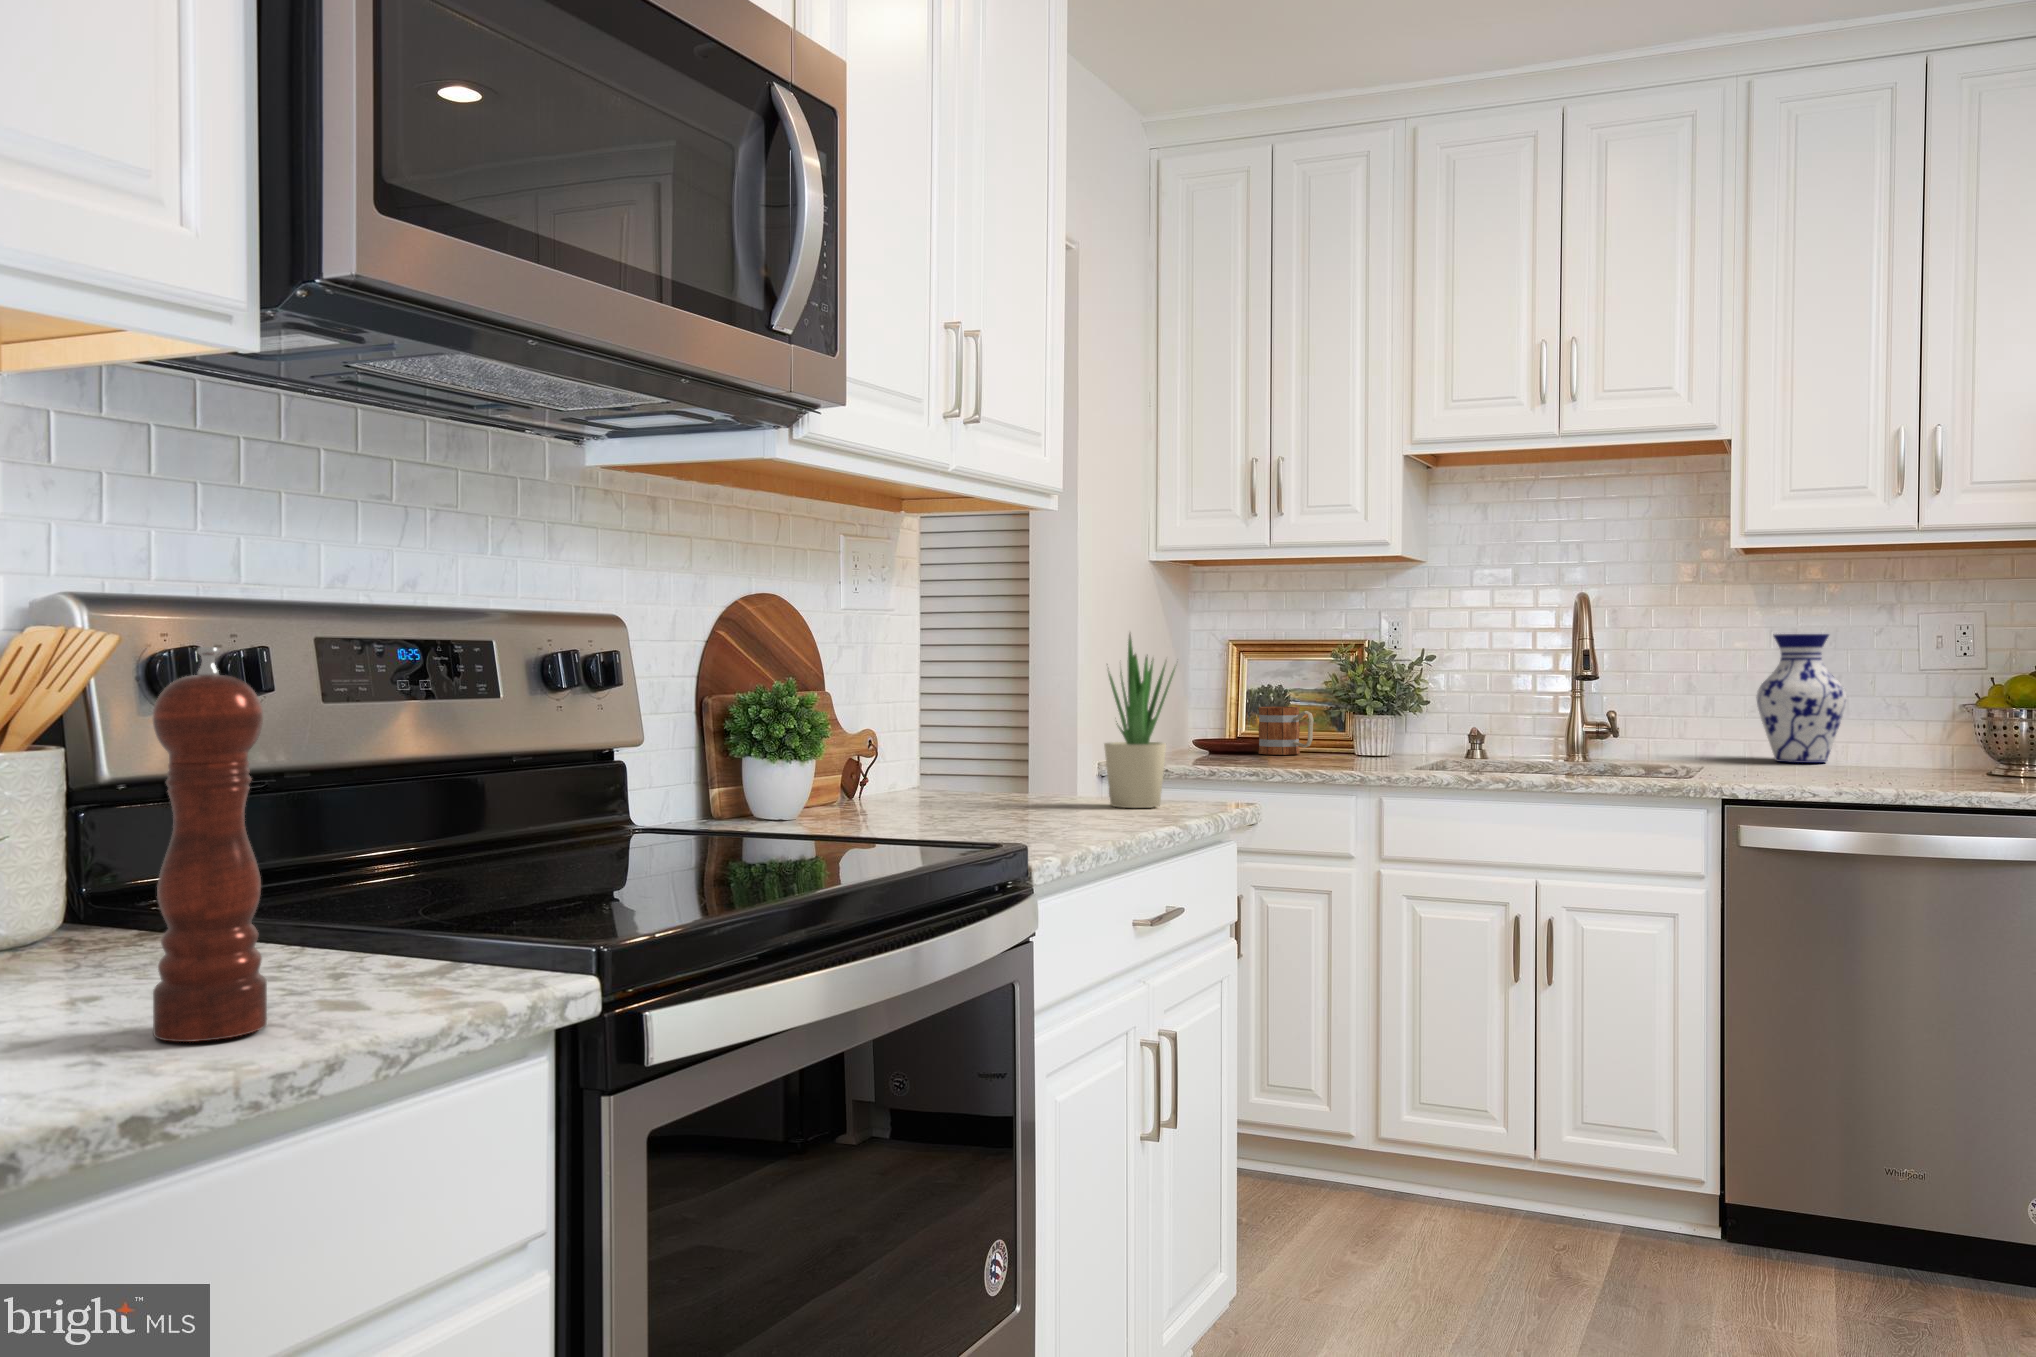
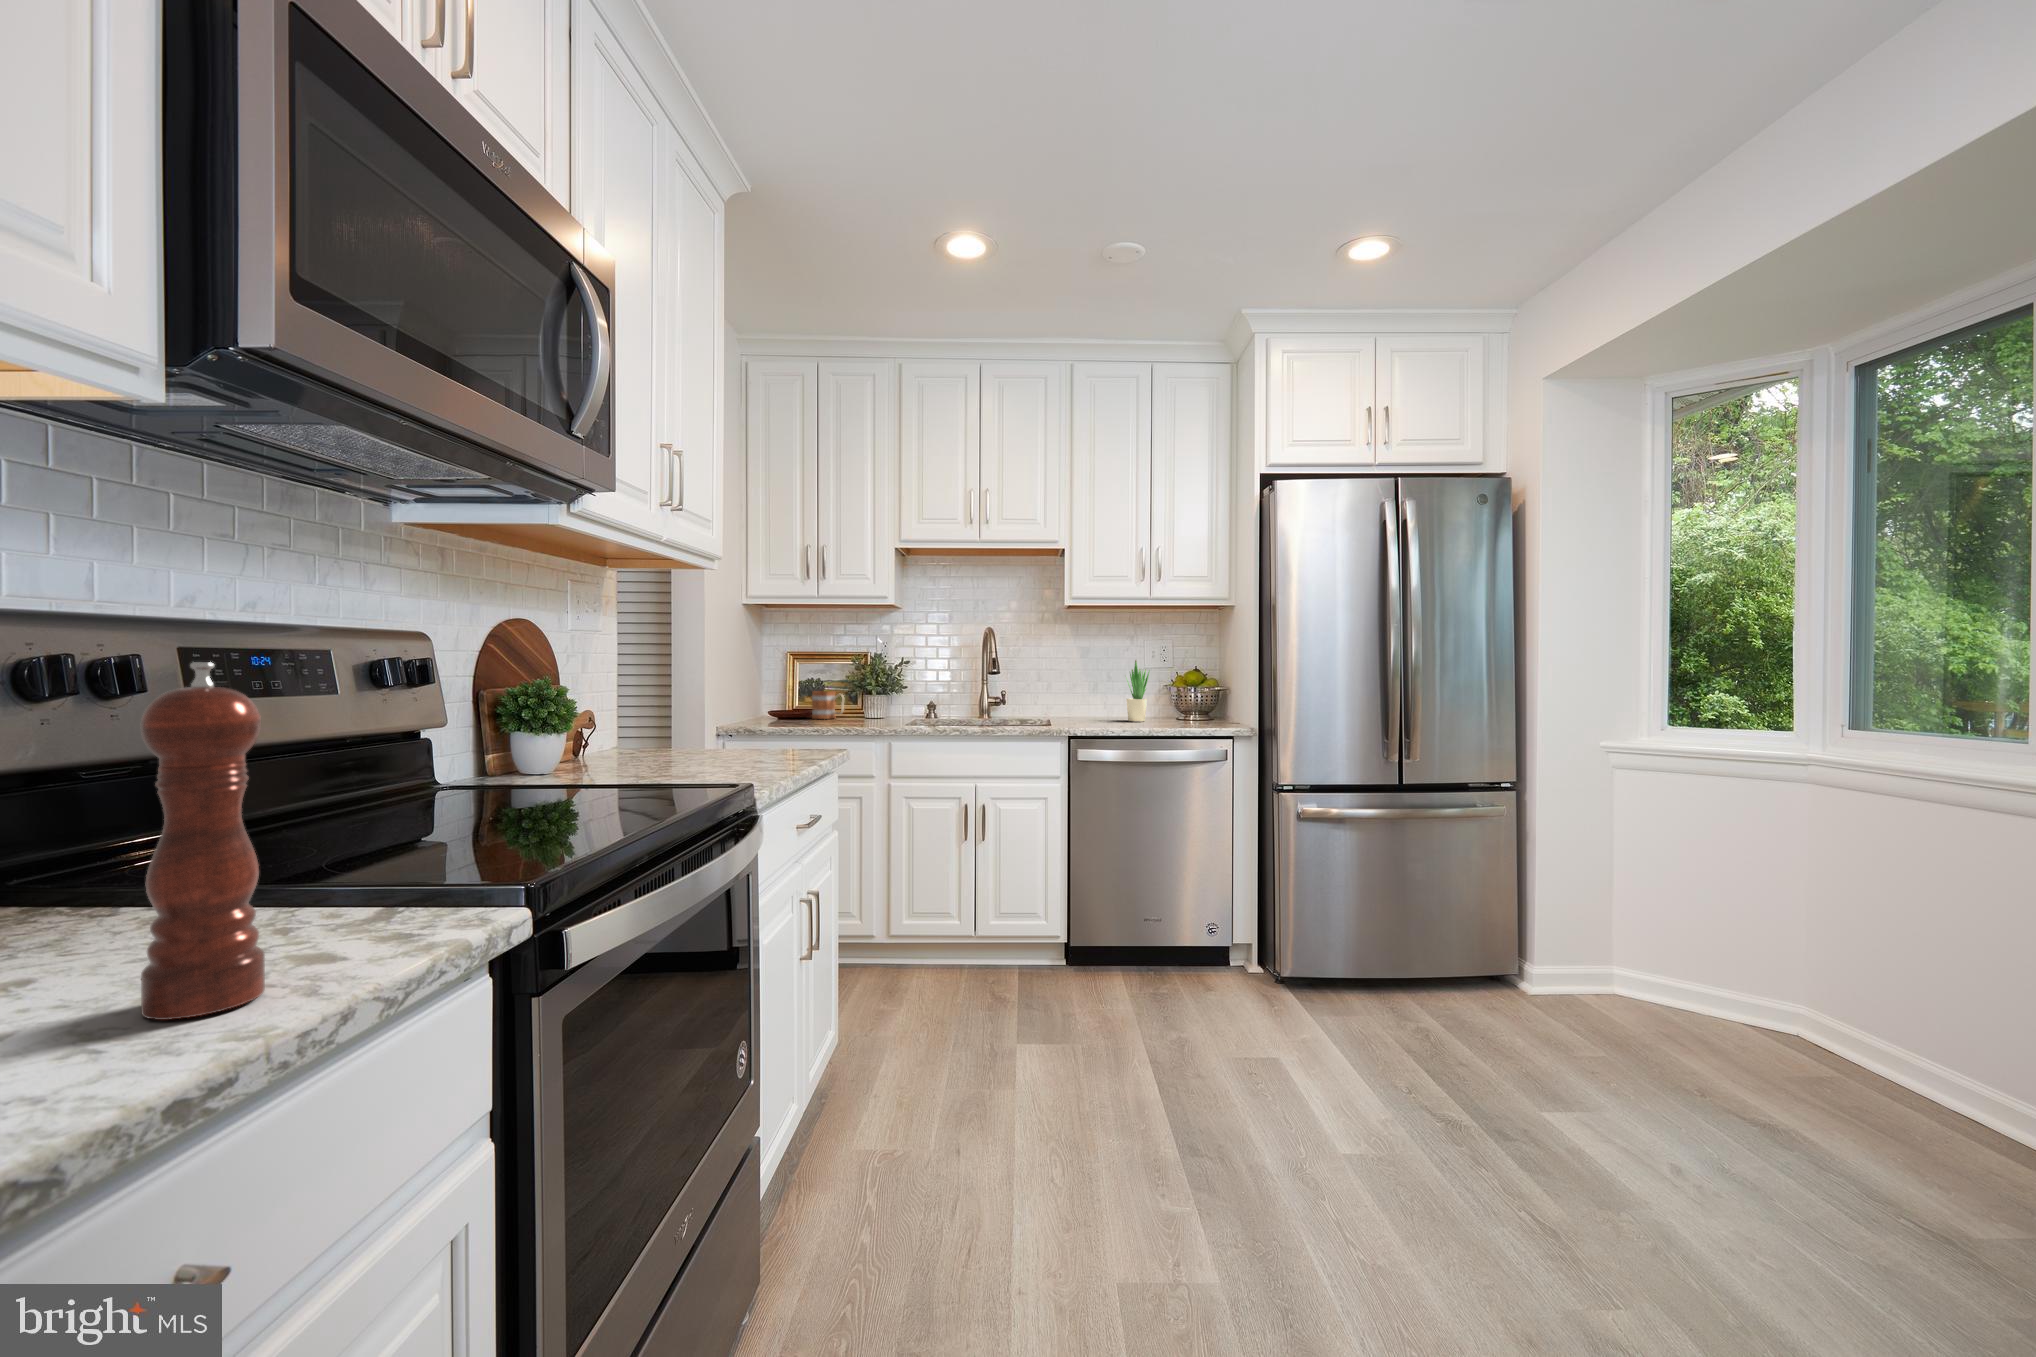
potted plant: present [1104,634,1175,808] -> present [1126,660,1150,722]
vase: present [1757,634,1846,763] -> none [1070,653,1110,718]

